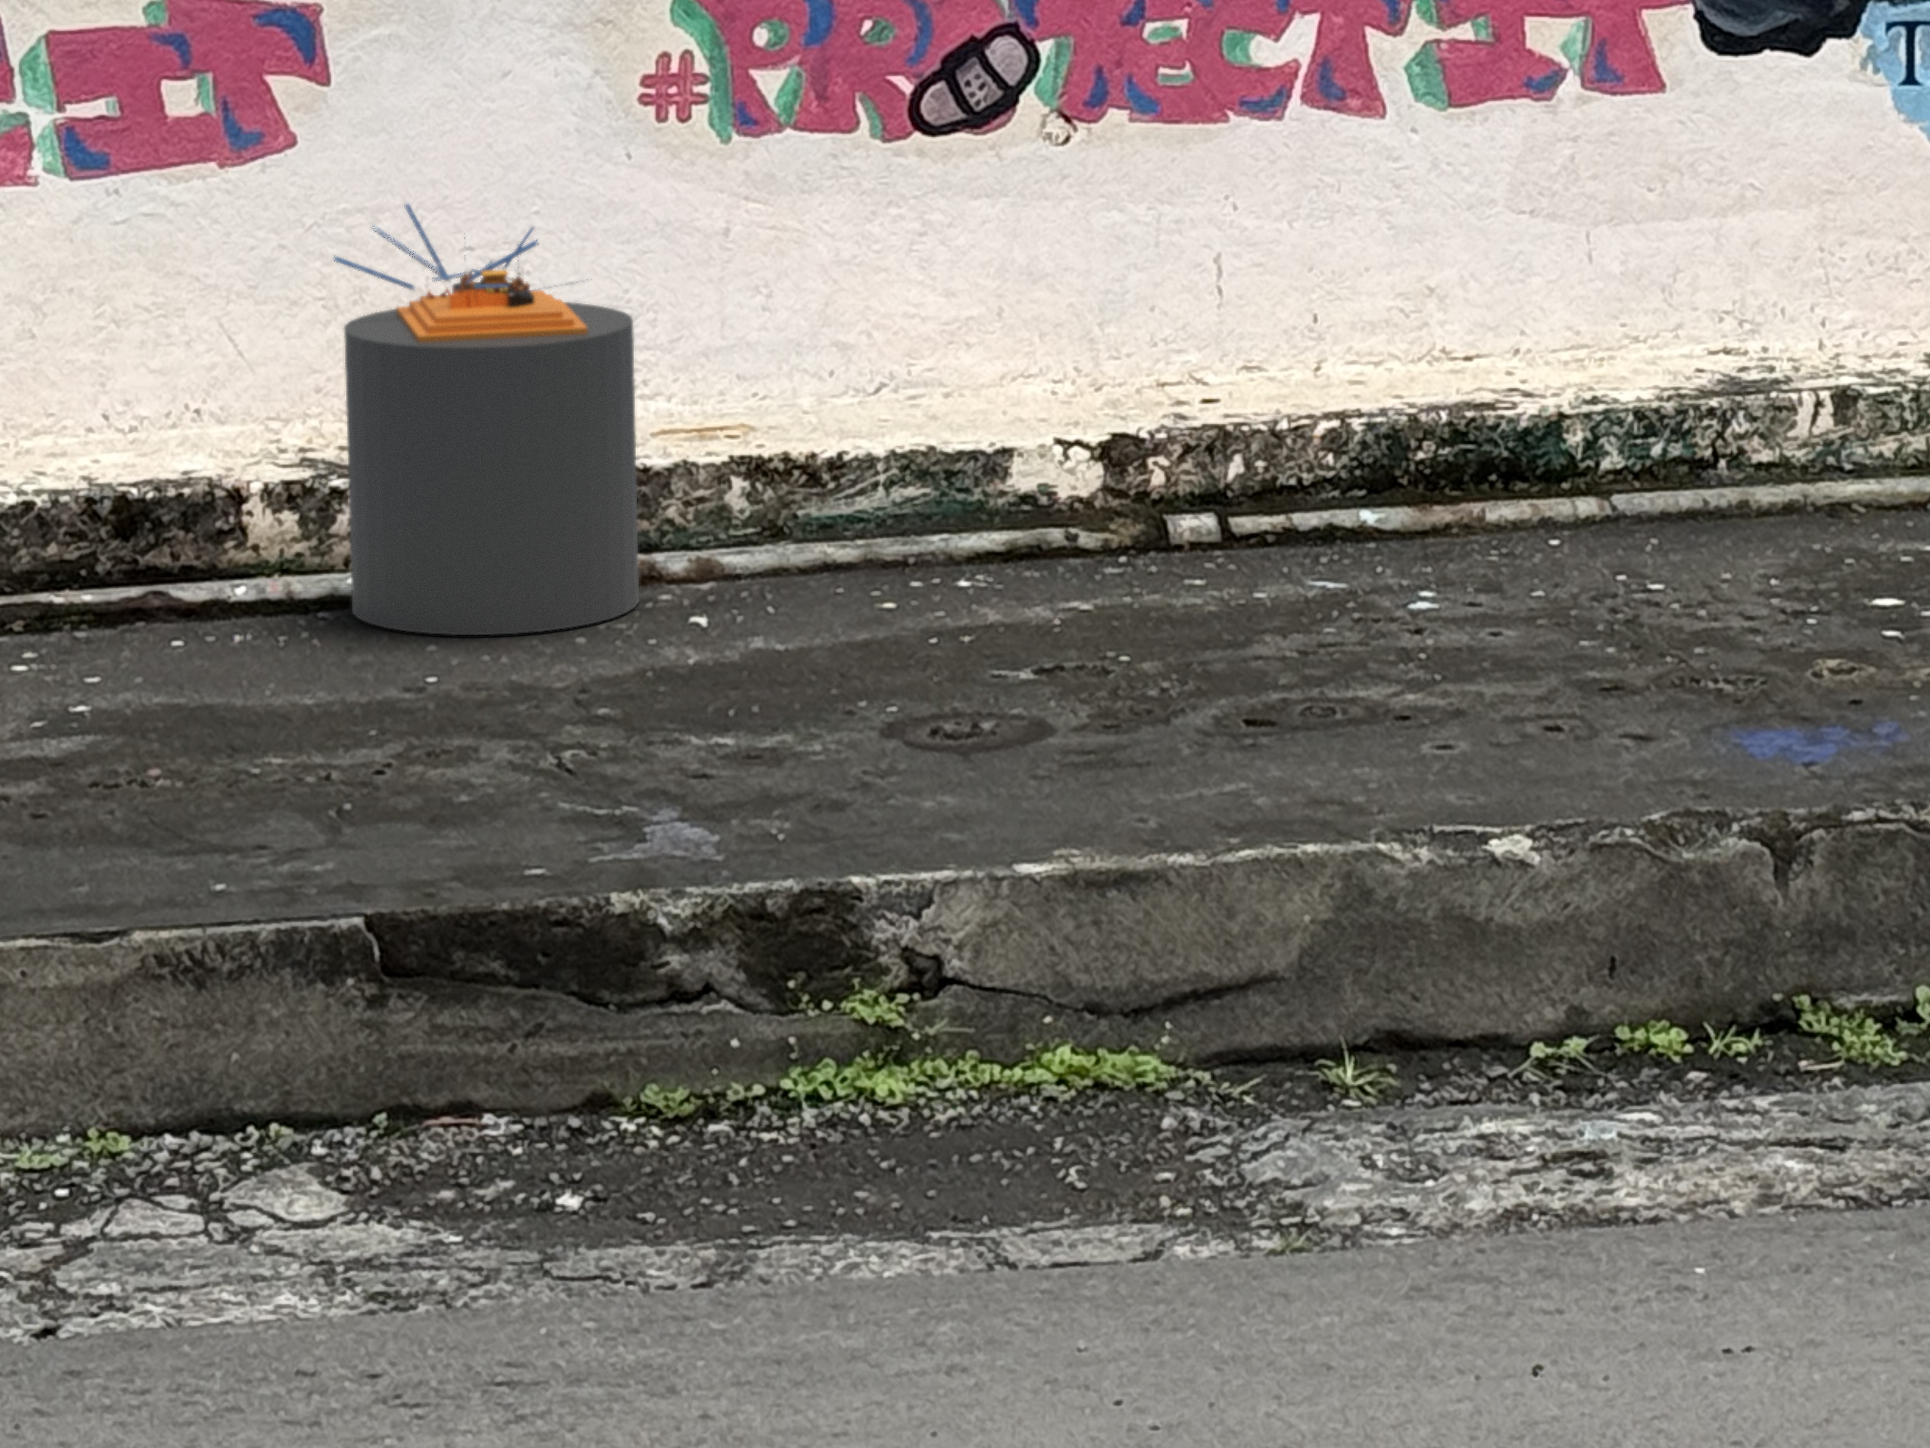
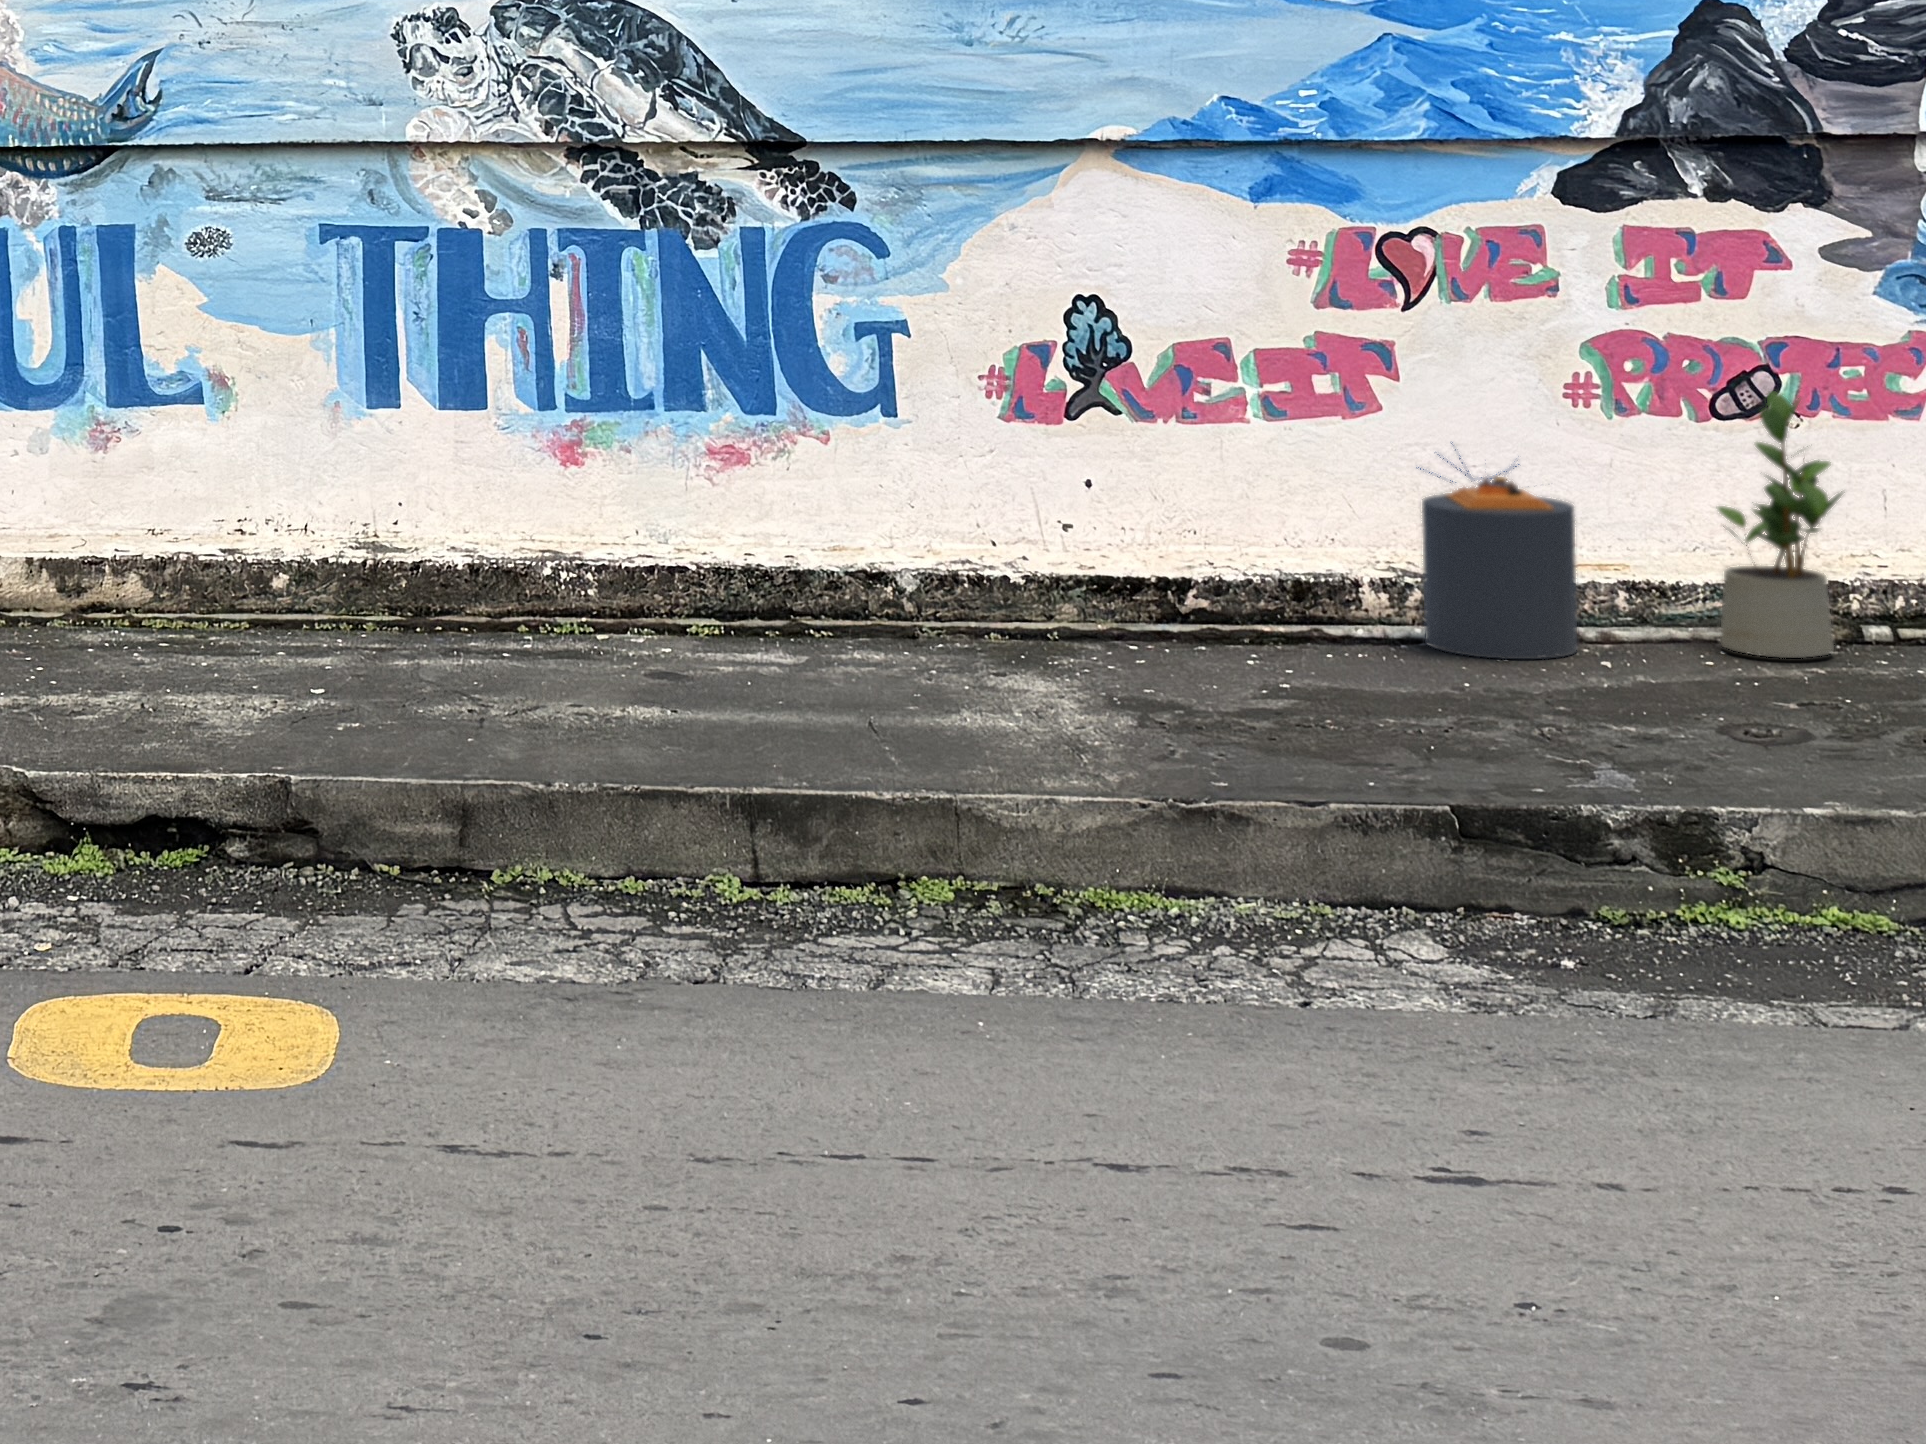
potted plant: none [906,74,1128,590] -> present [1718,391,1842,658]

